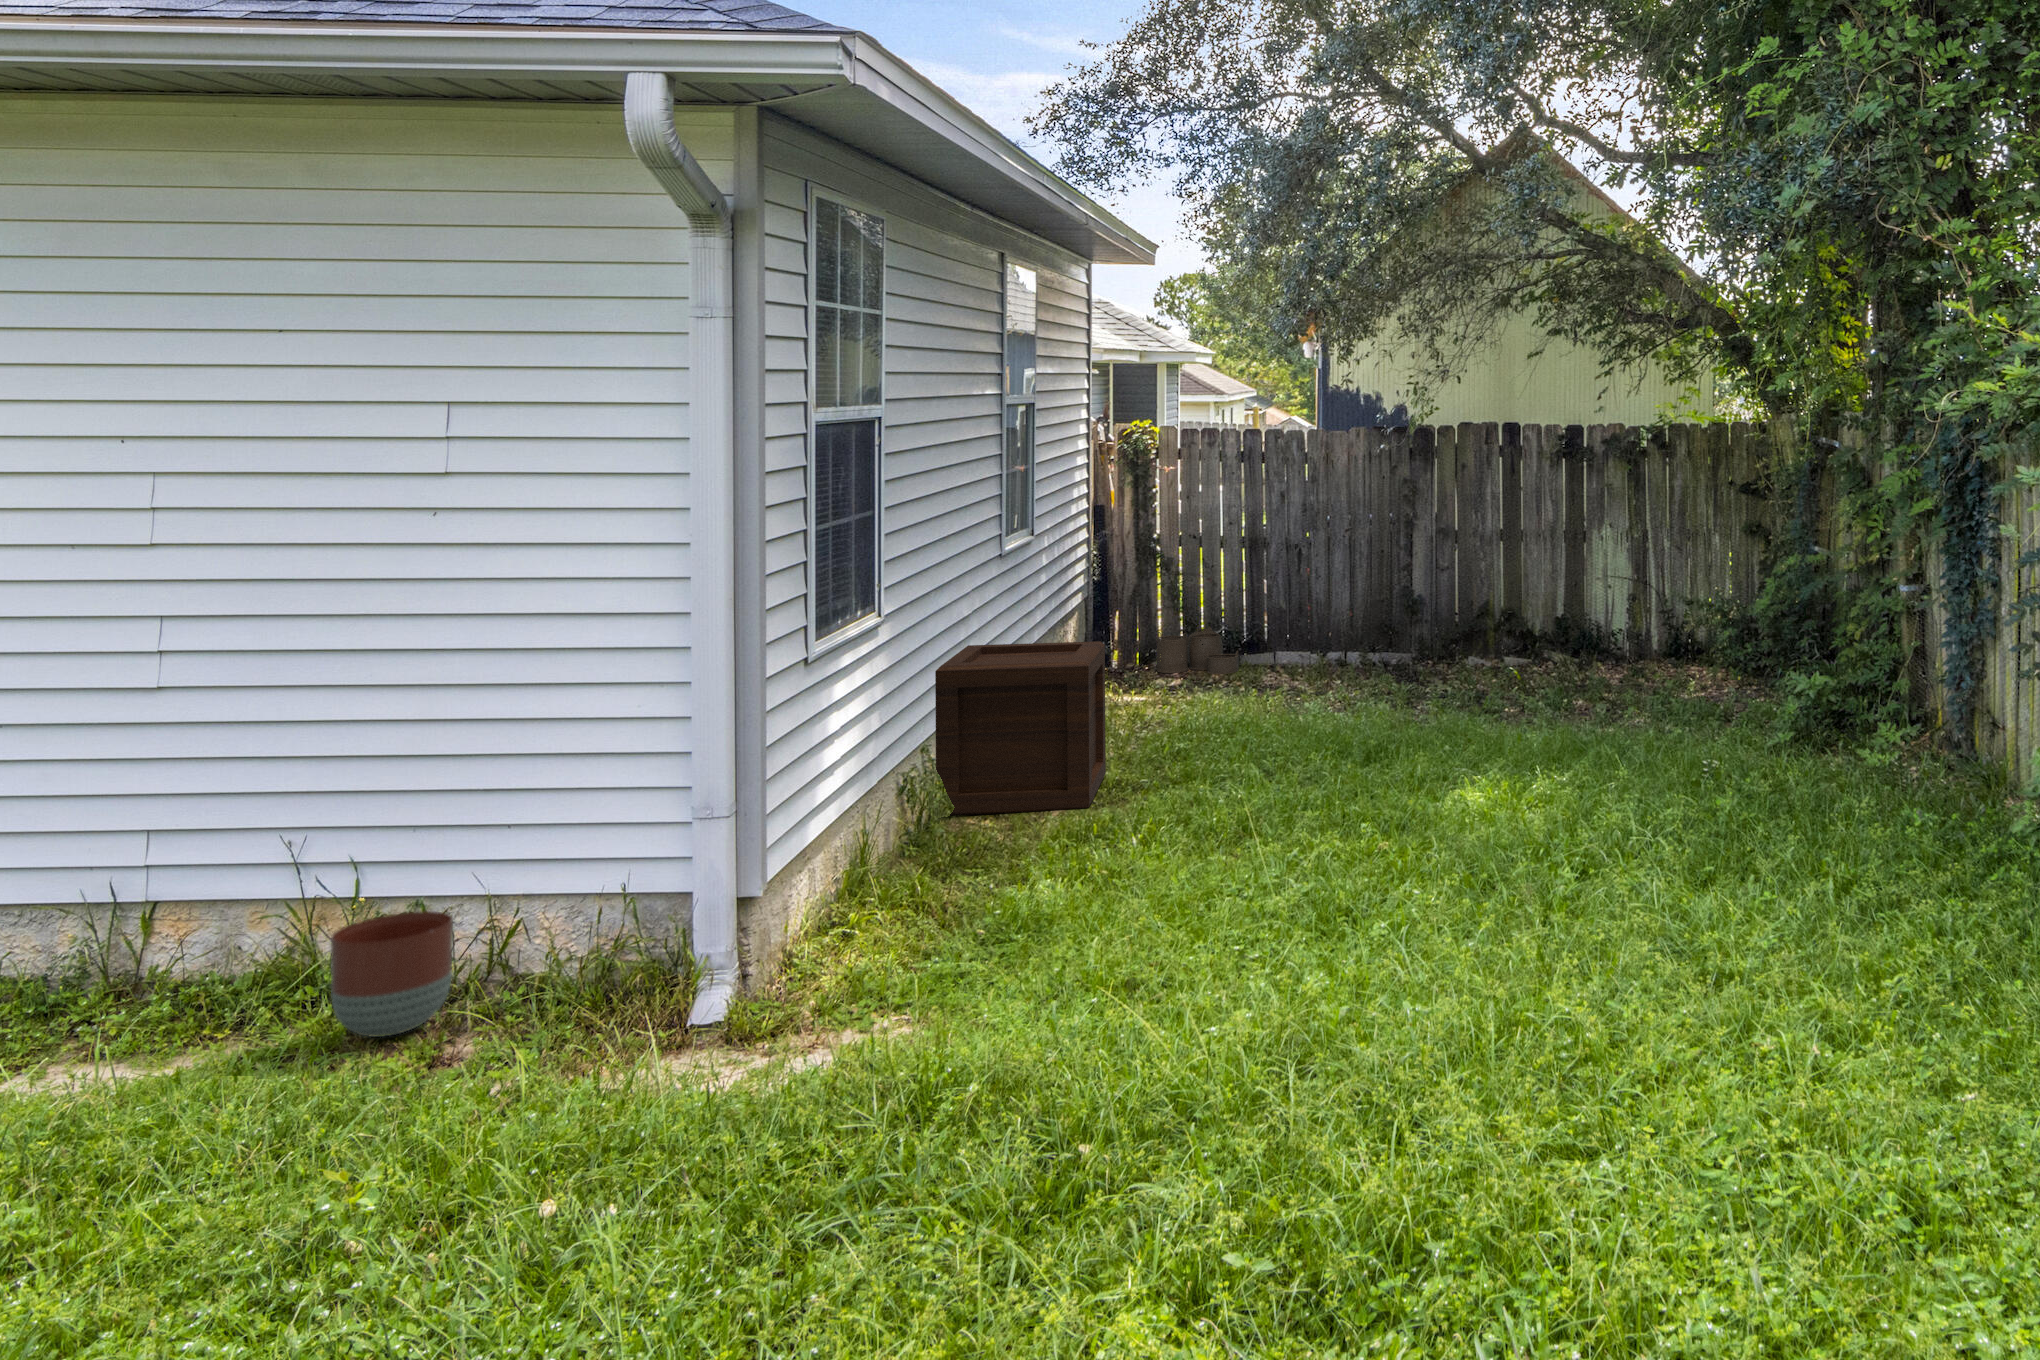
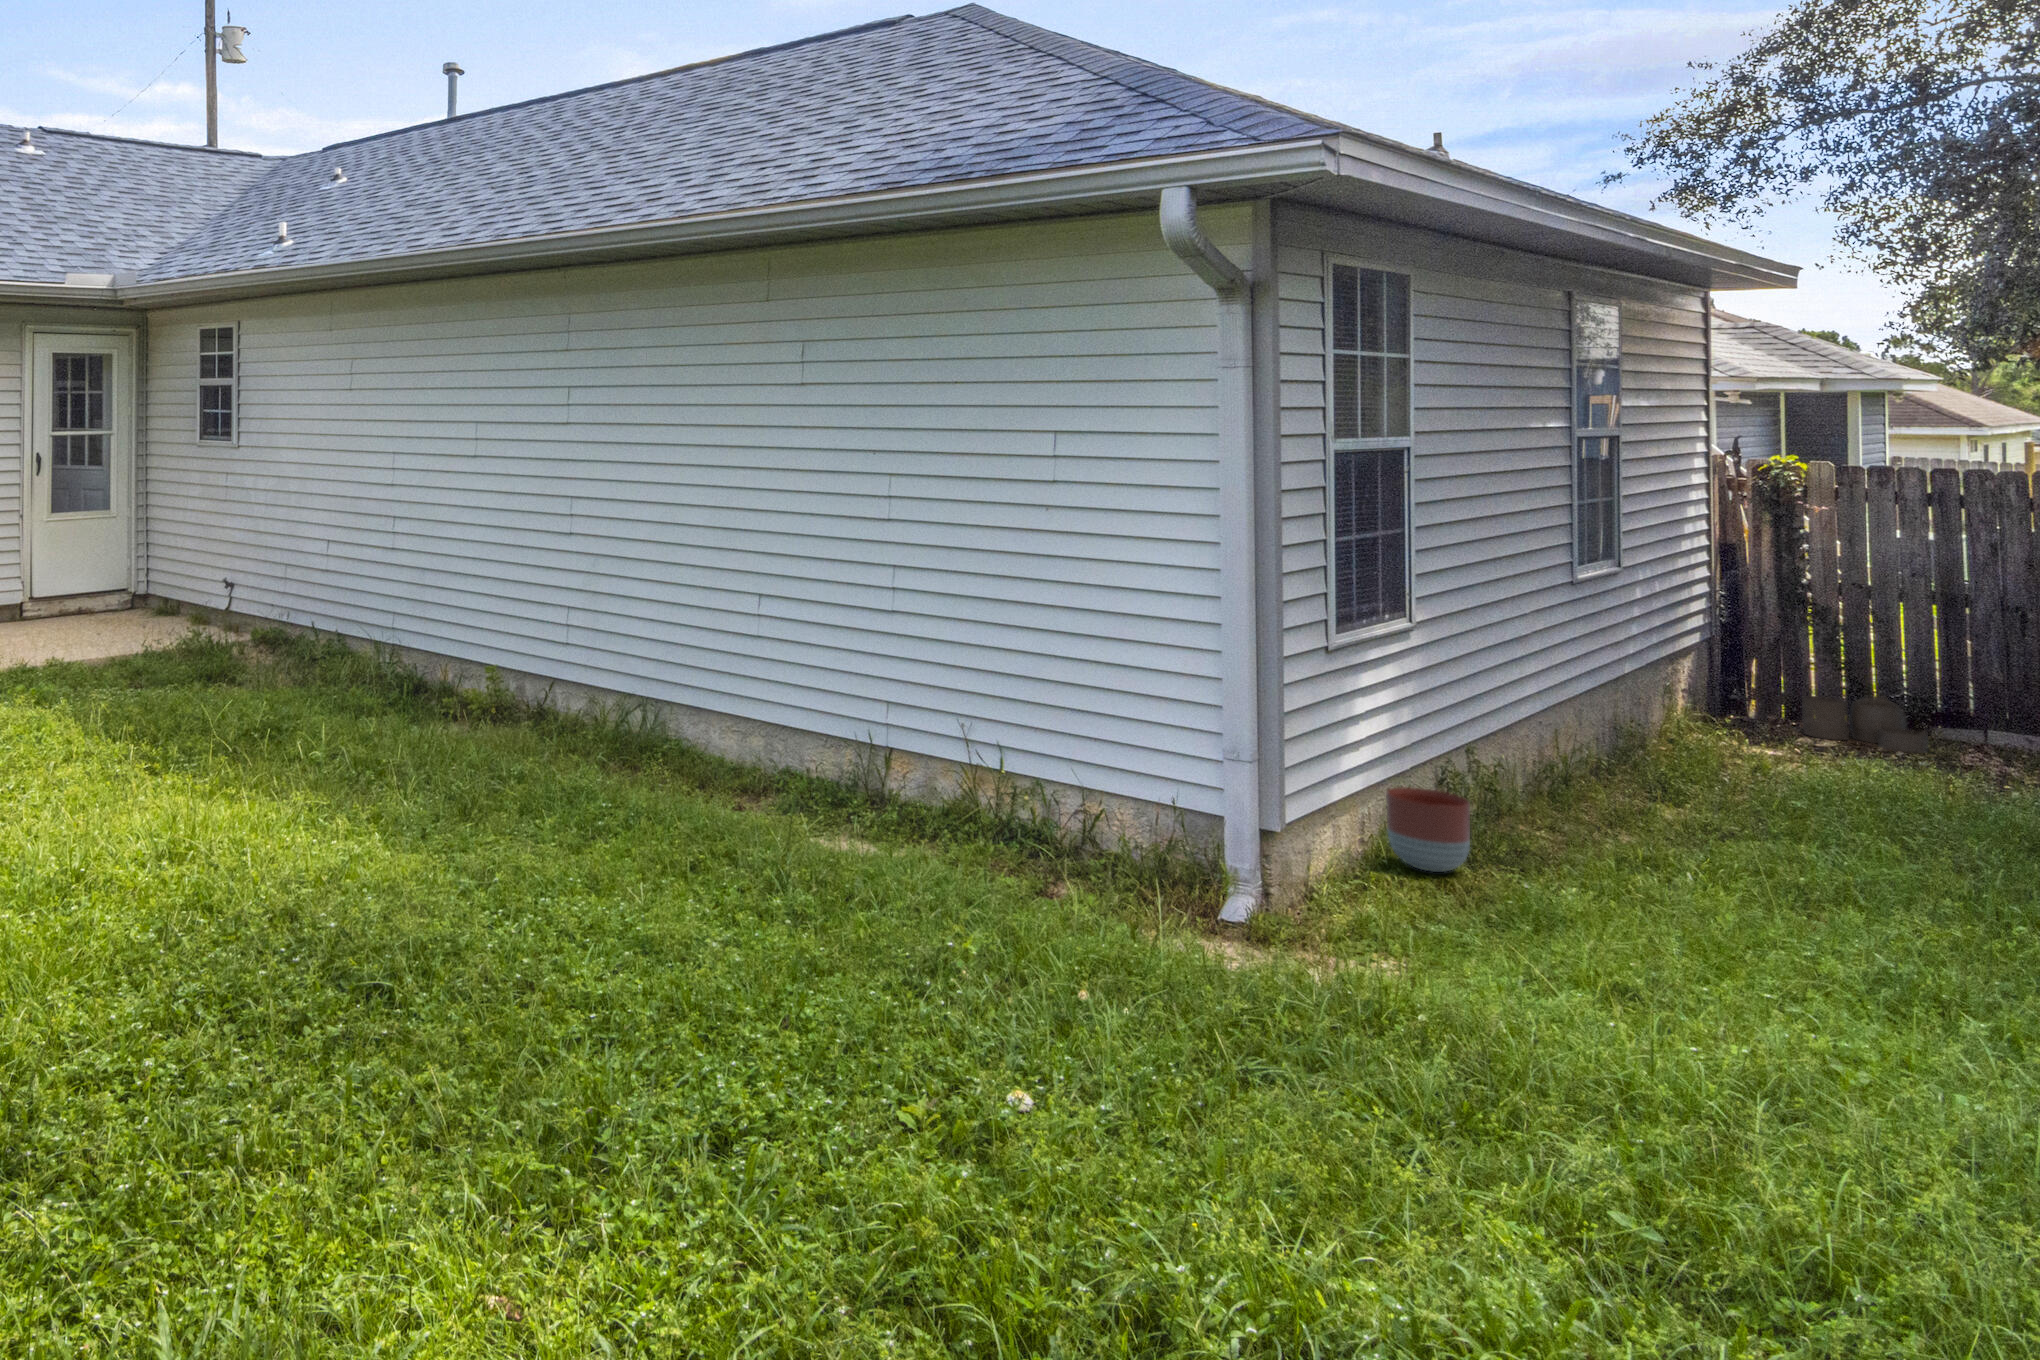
wooden crate: present [935,641,1106,816] -> none [1479,666,1691,853]
planter: present [331,911,453,1037] -> present [1386,787,1470,872]

